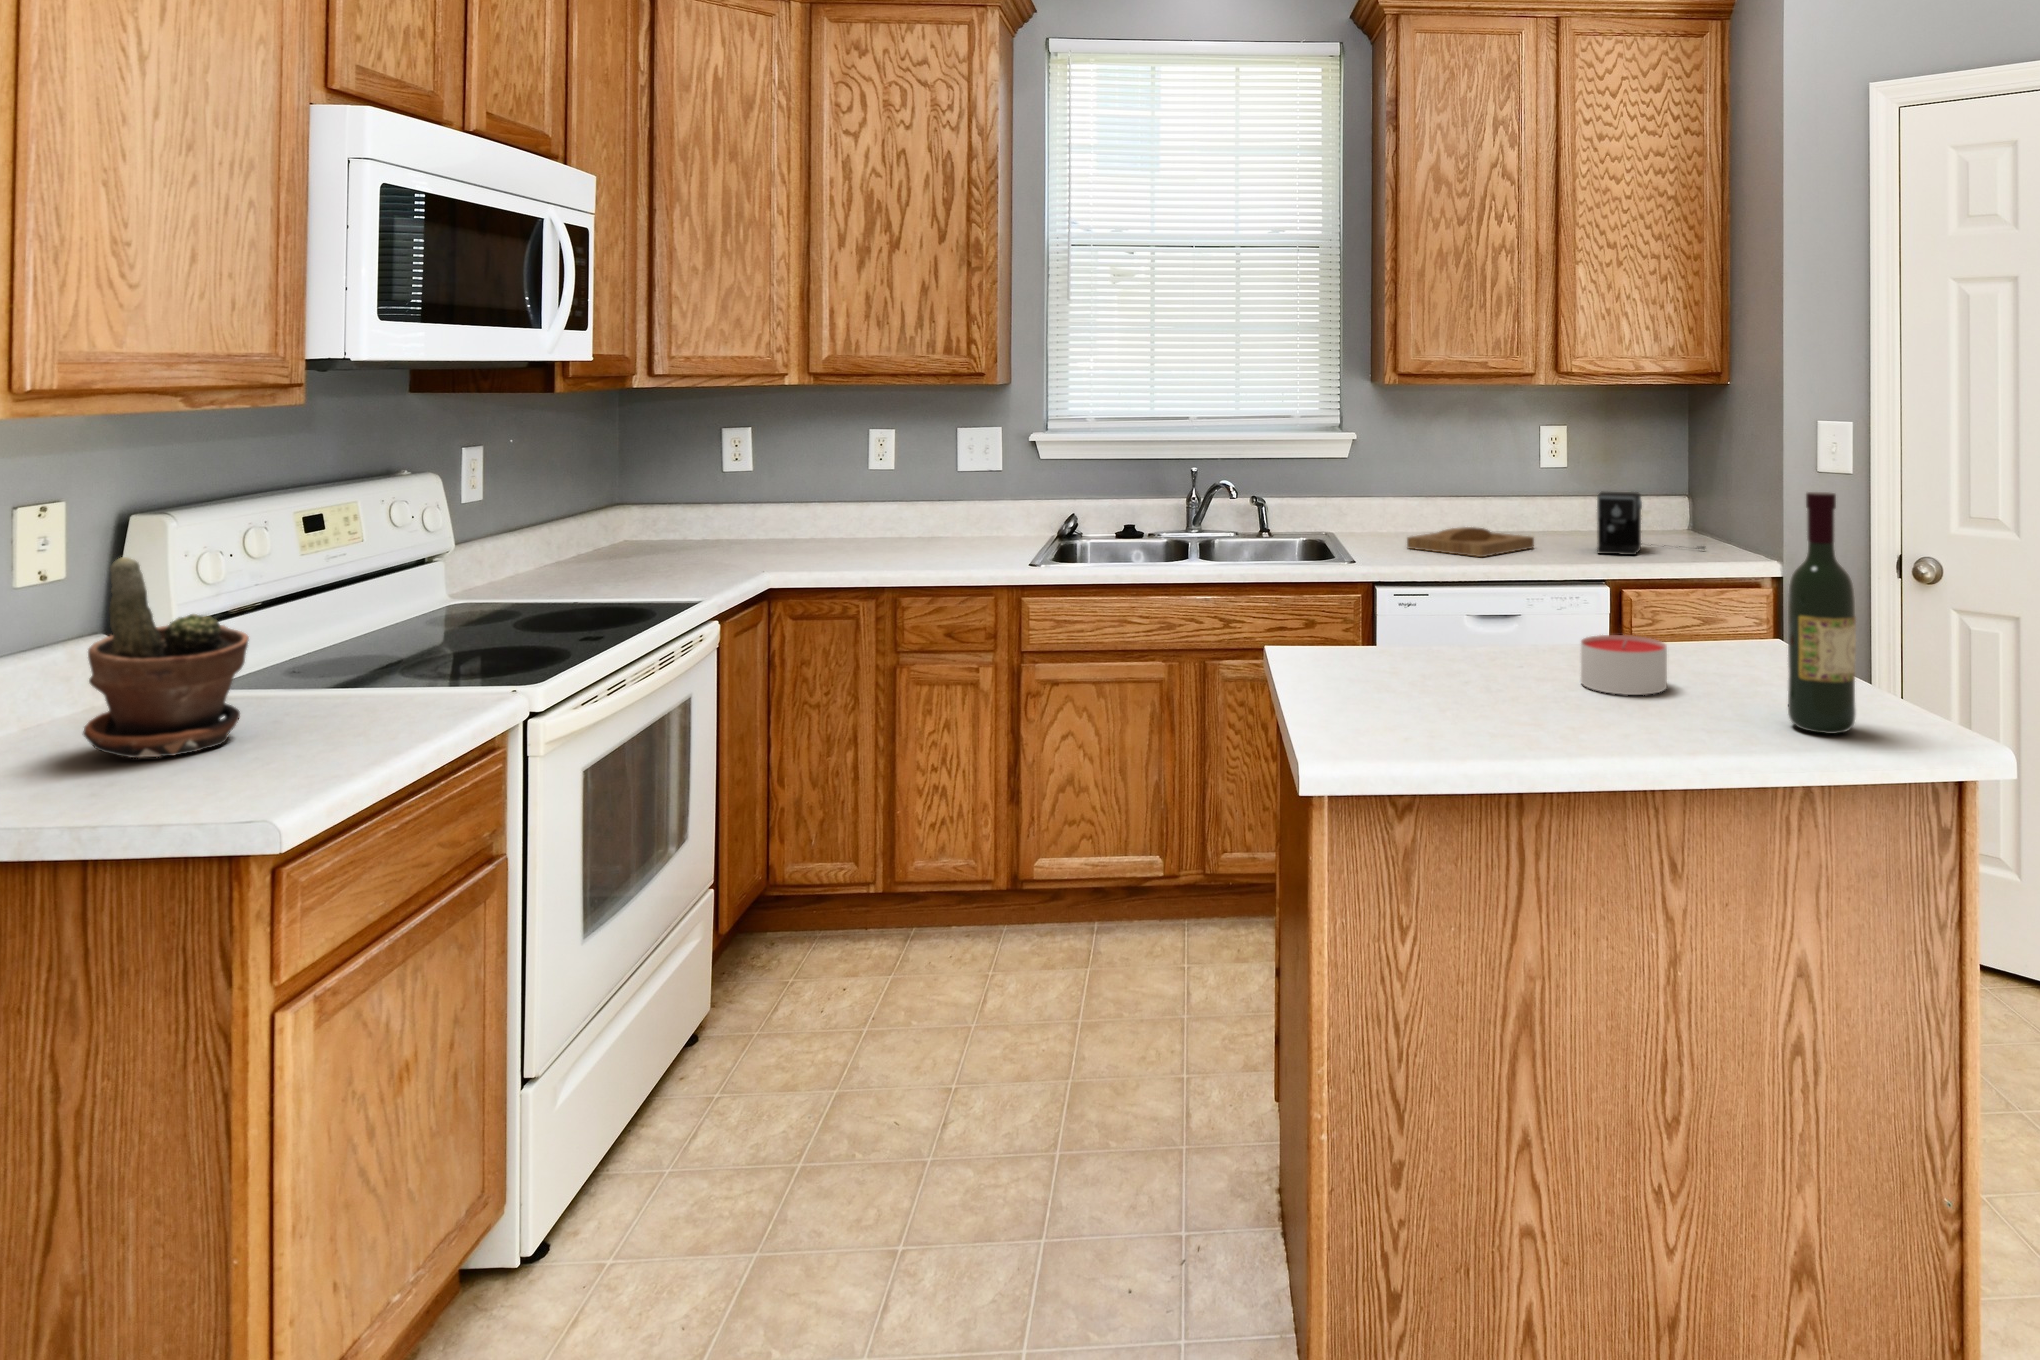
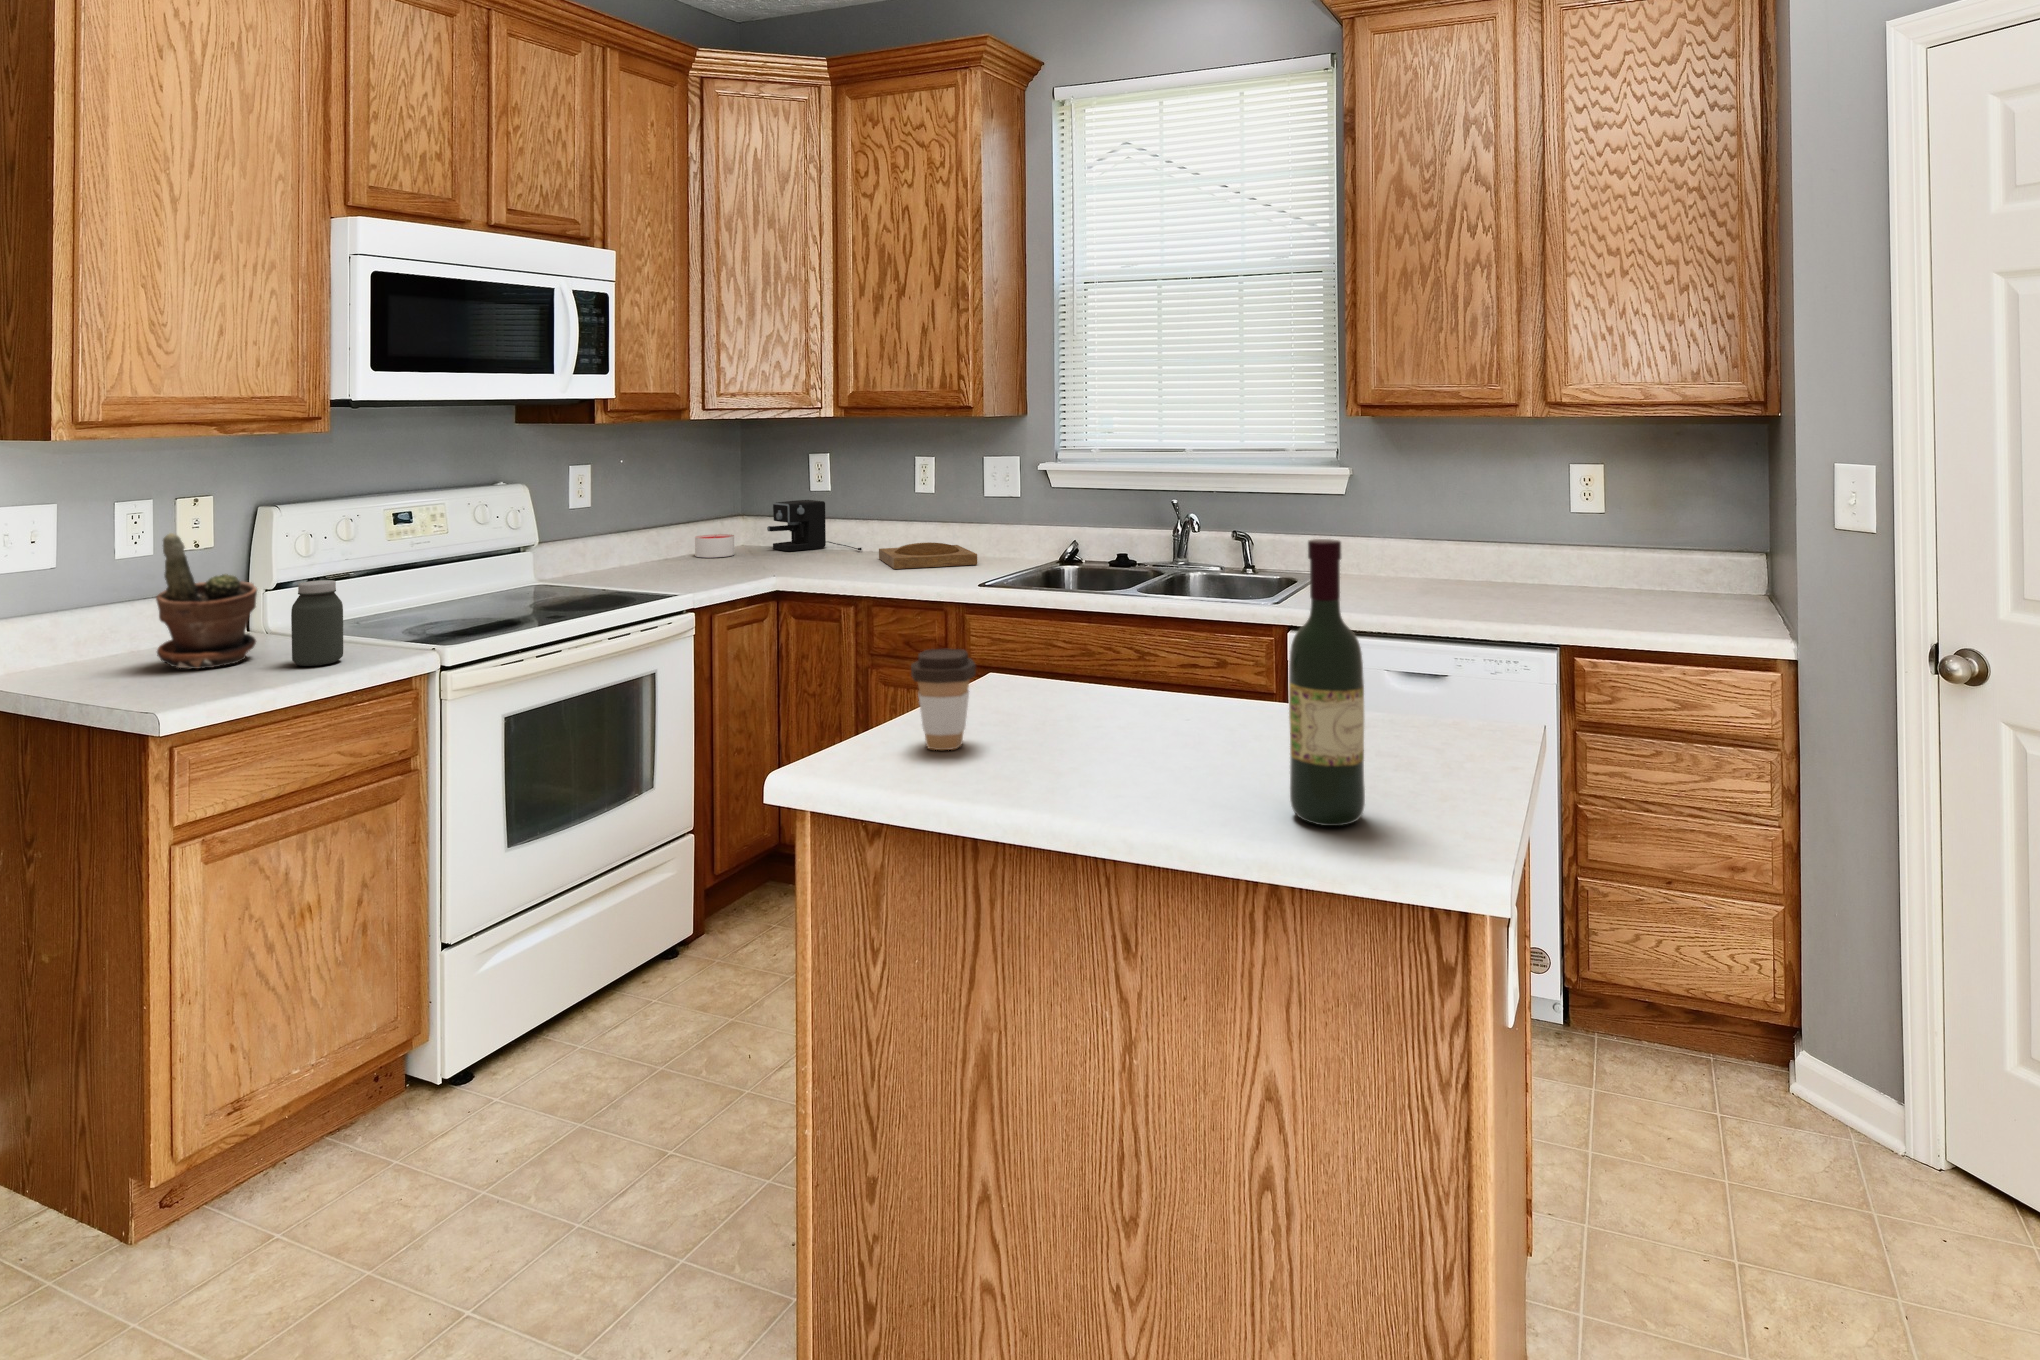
coffee maker: present [1597,492,1705,555] -> present [767,500,862,551]
tray: present [1407,527,1534,557] -> present [879,542,977,569]
jar: none [328,612,403,734] -> present [291,580,343,666]
coffee cup: none [1379,619,1449,721] -> present [911,649,976,750]
candle: present [1581,635,1667,695] -> present [695,534,734,558]

